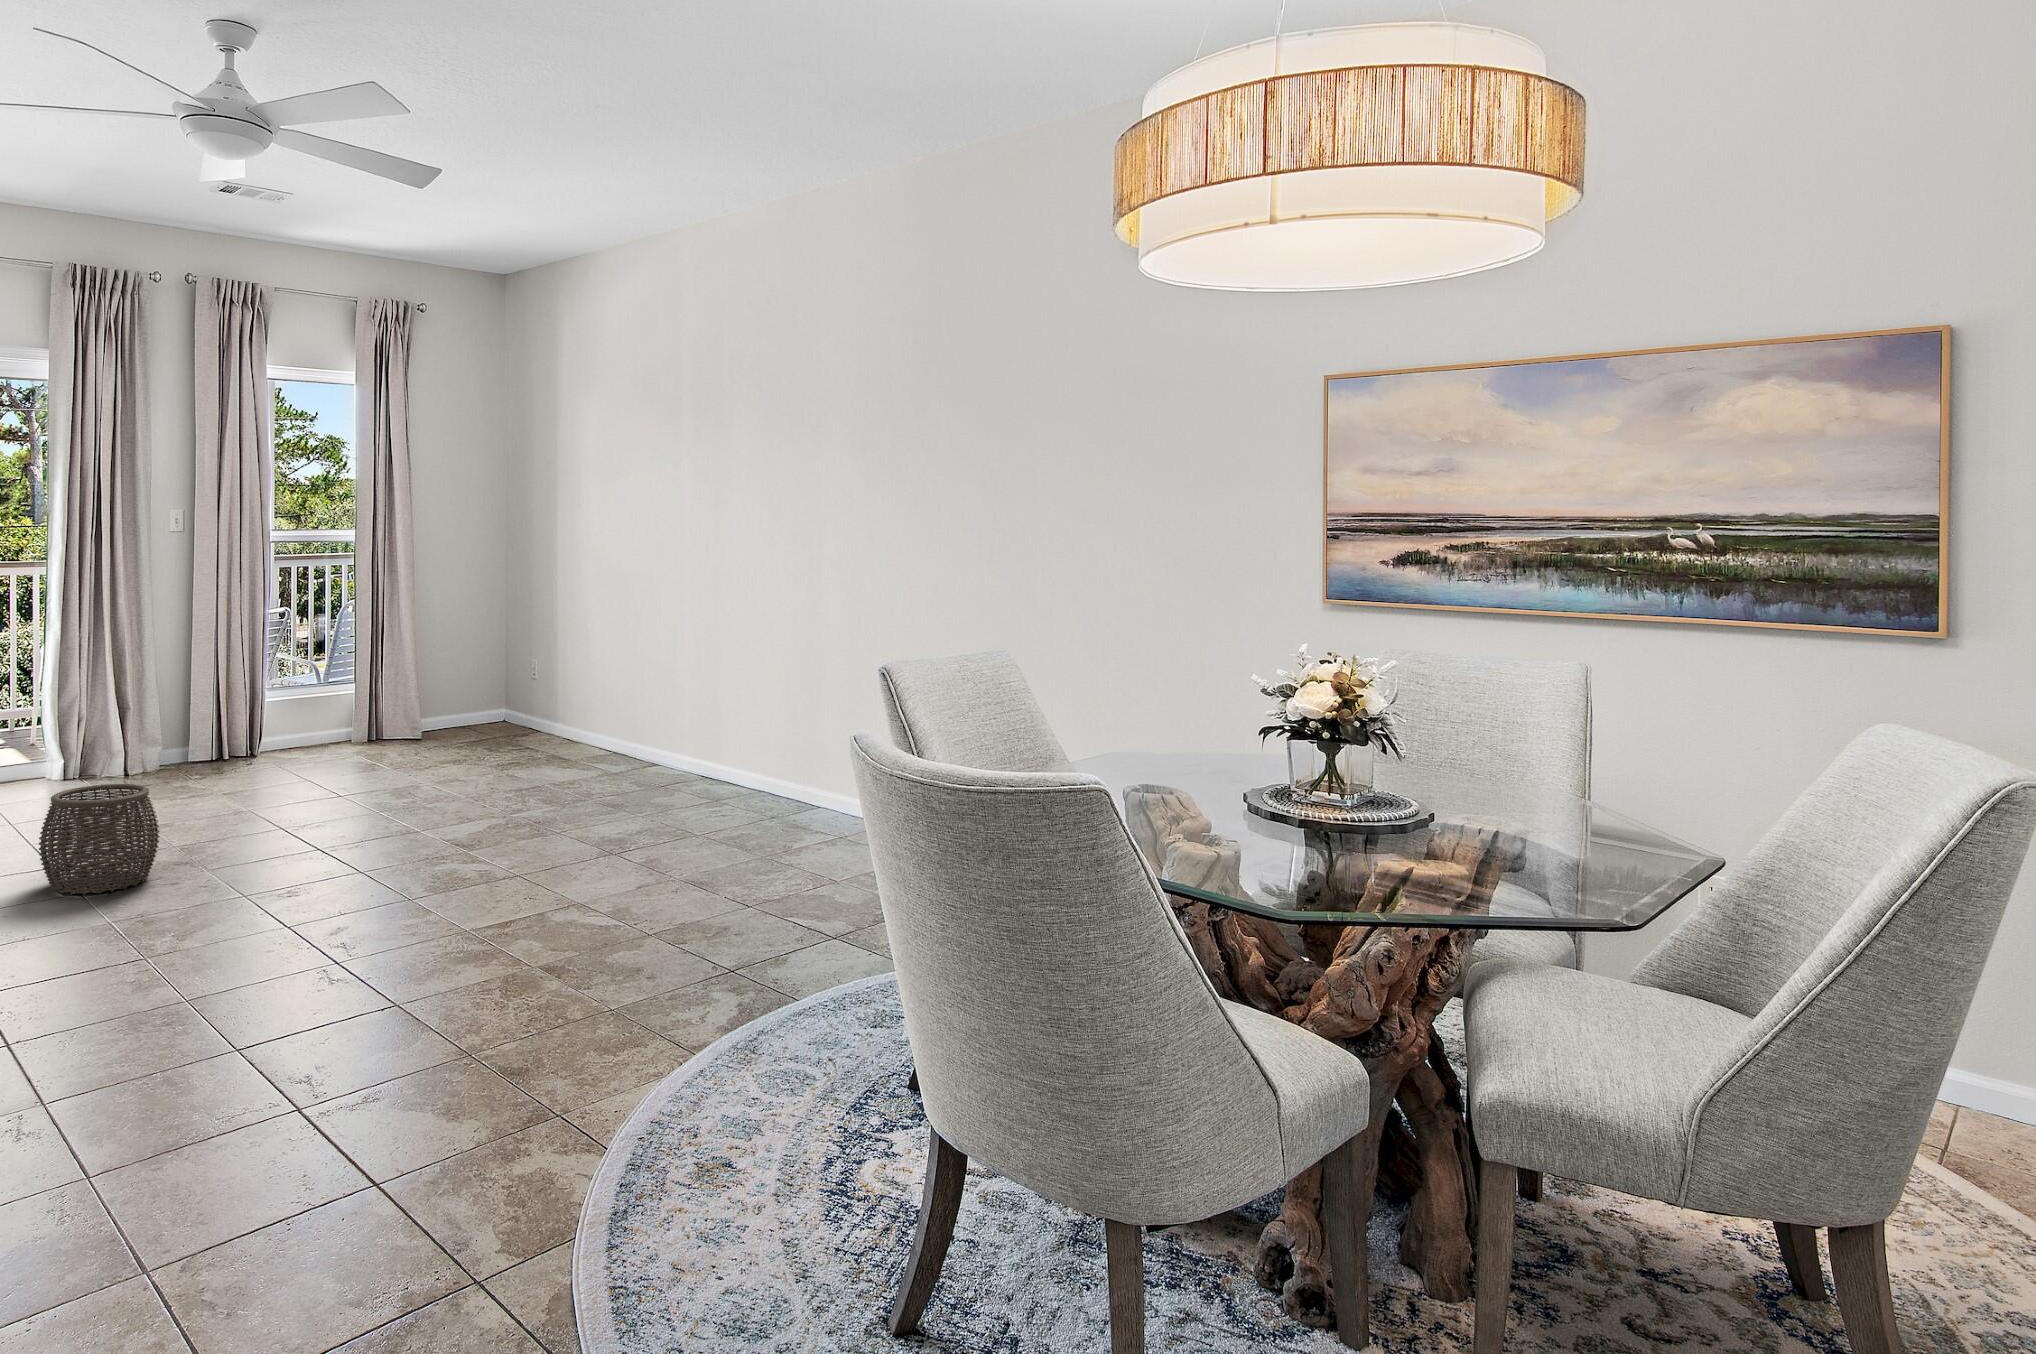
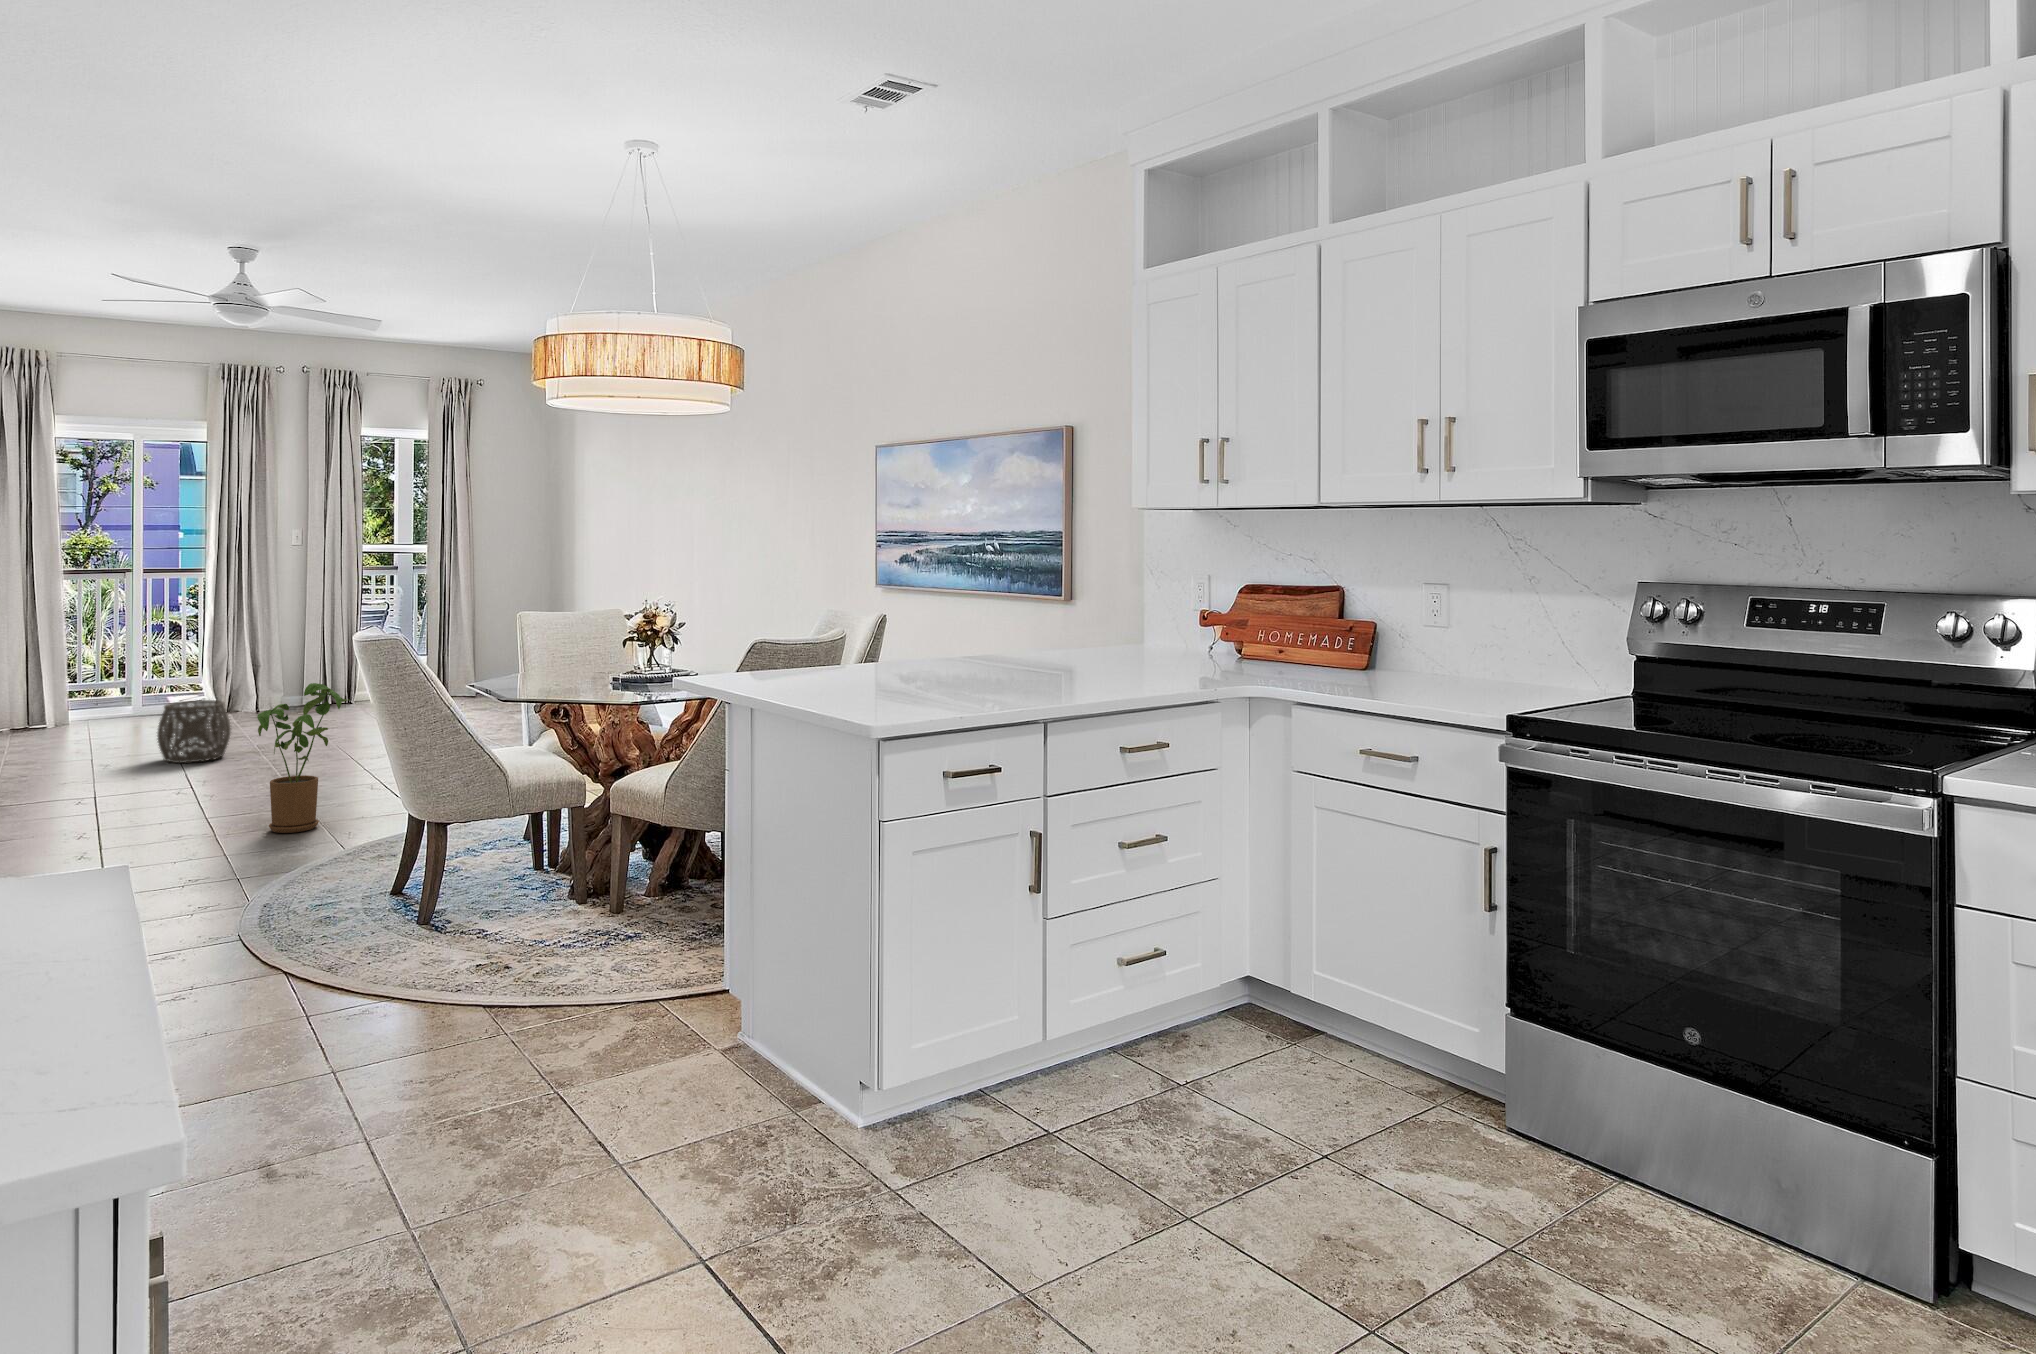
house plant: none [367,794,523,1088] -> present [257,683,347,833]

